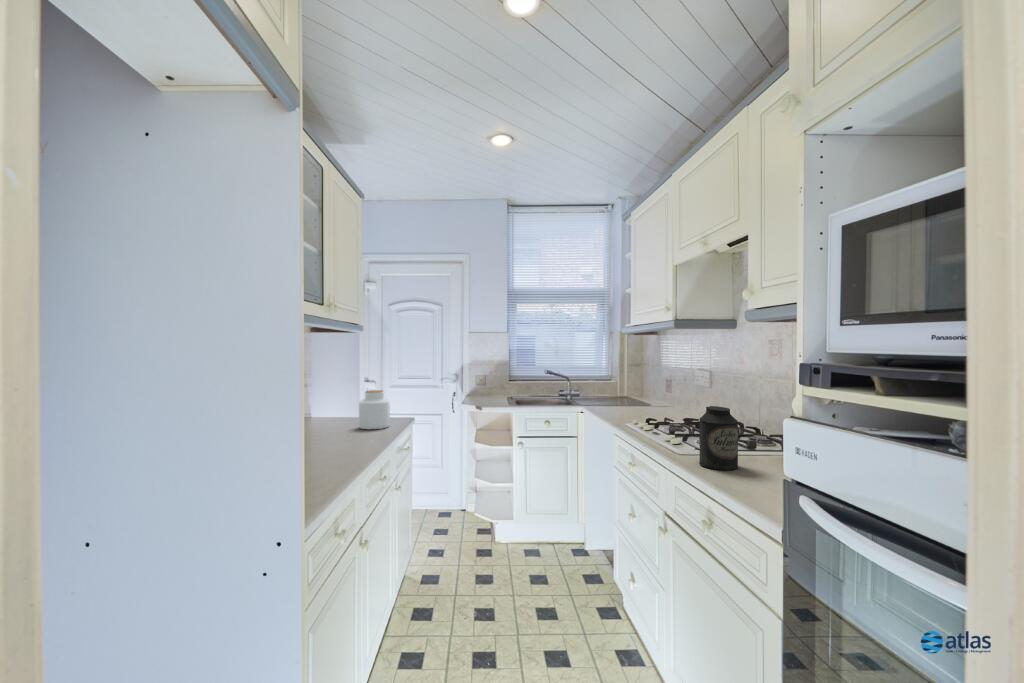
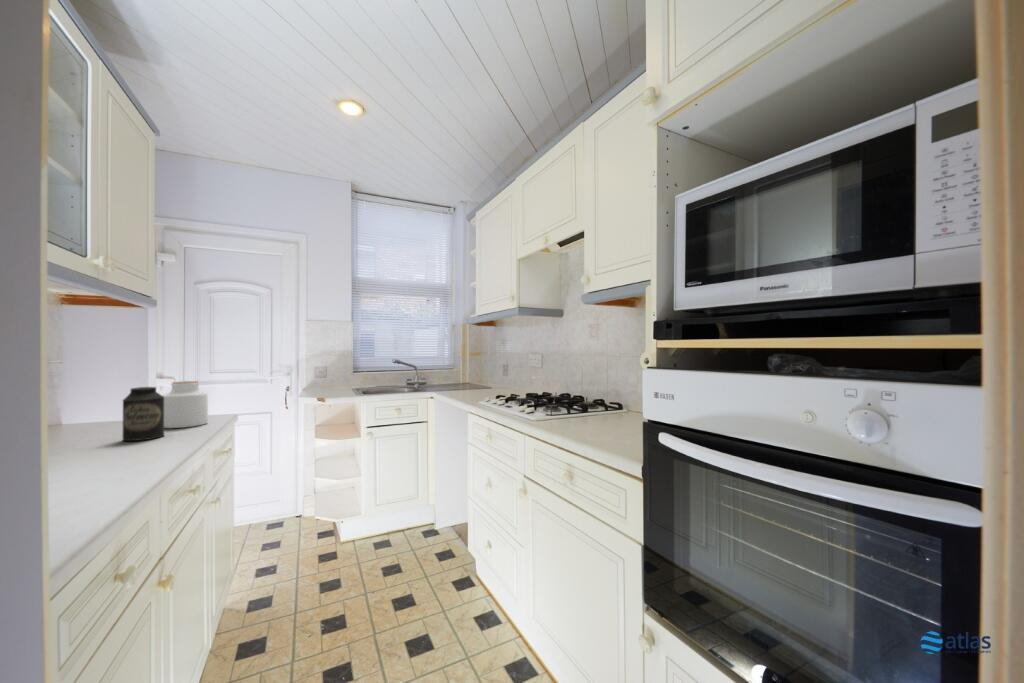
canister: present [699,406,738,470] -> present [123,387,164,441]

